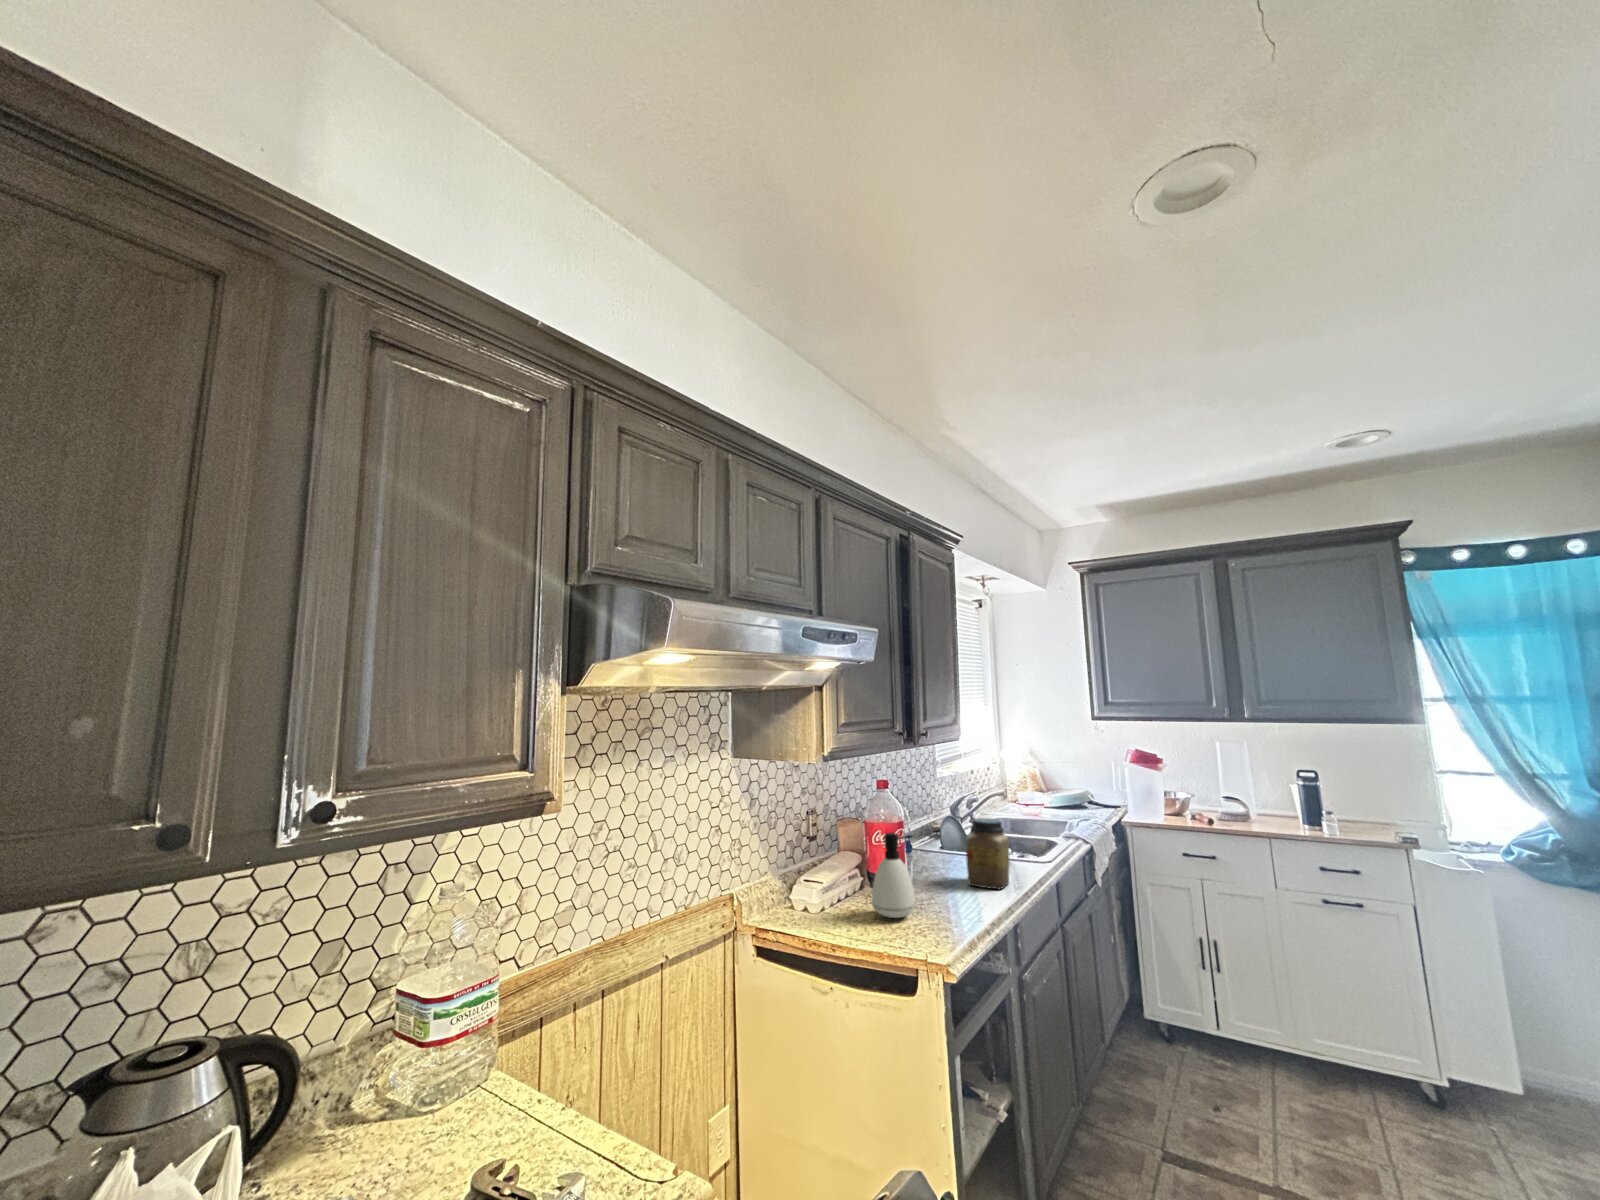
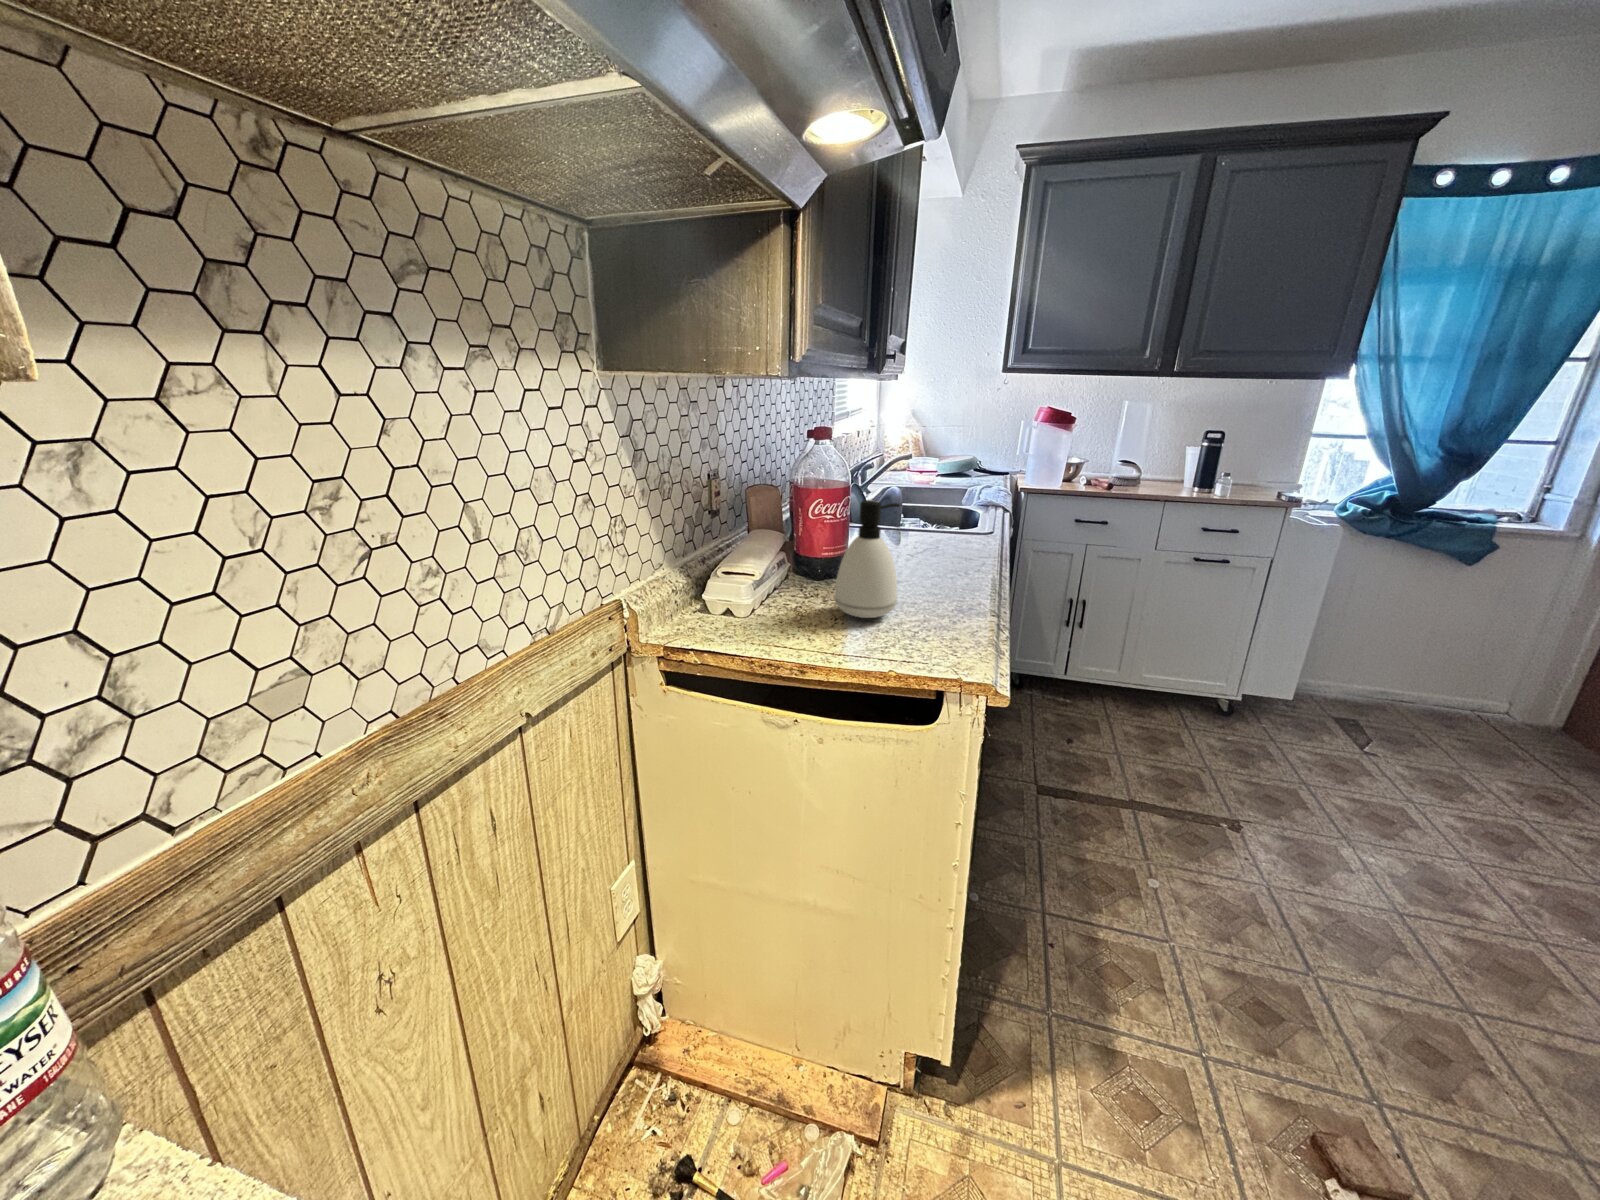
jar: present [966,818,1010,889] -> none [930,480,985,569]

